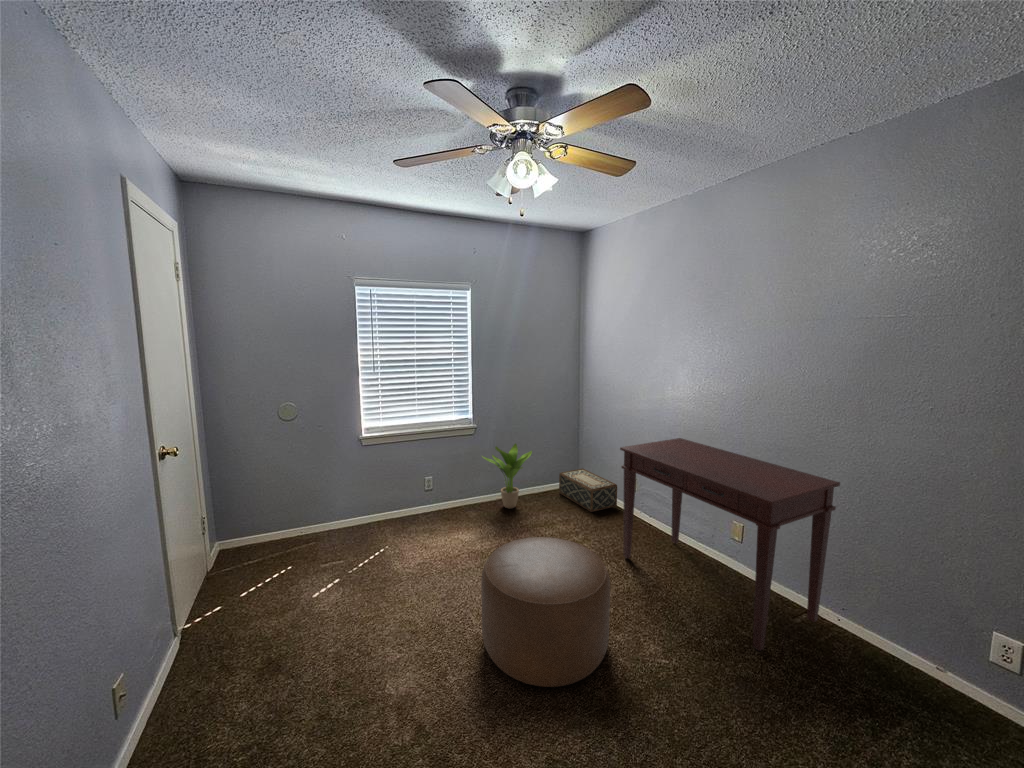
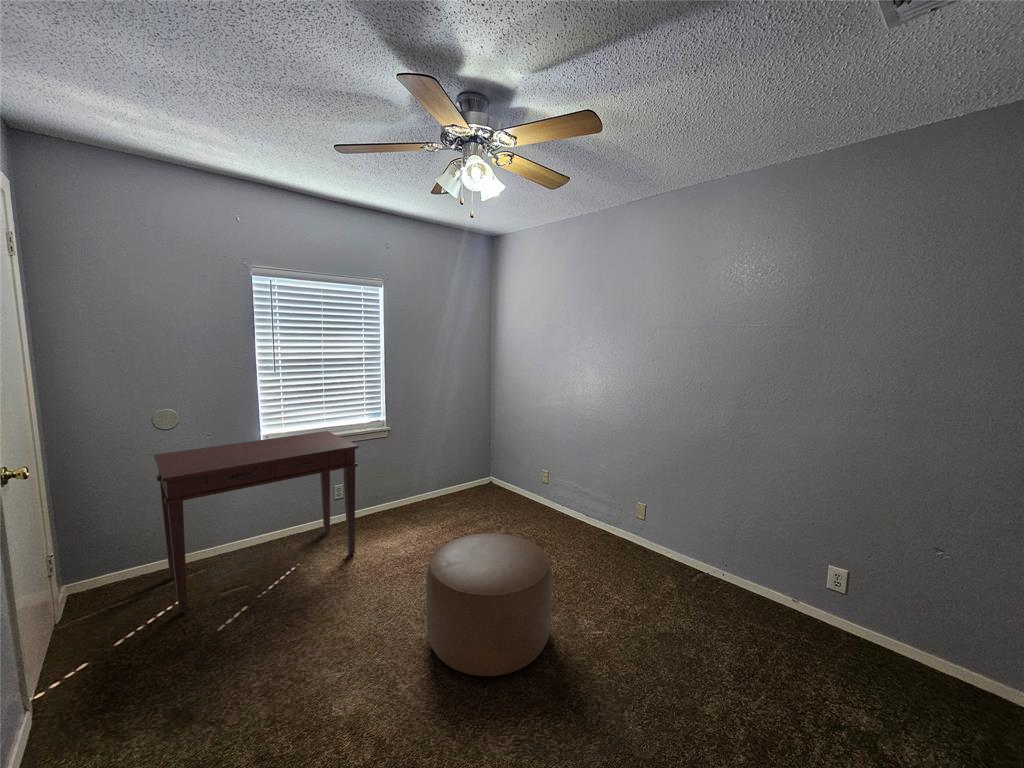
desk: present [620,438,840,651] -> present [154,431,358,613]
potted plant: present [483,444,532,508] -> none [396,445,450,512]
woven basket: present [559,468,617,512] -> none [474,467,531,508]

